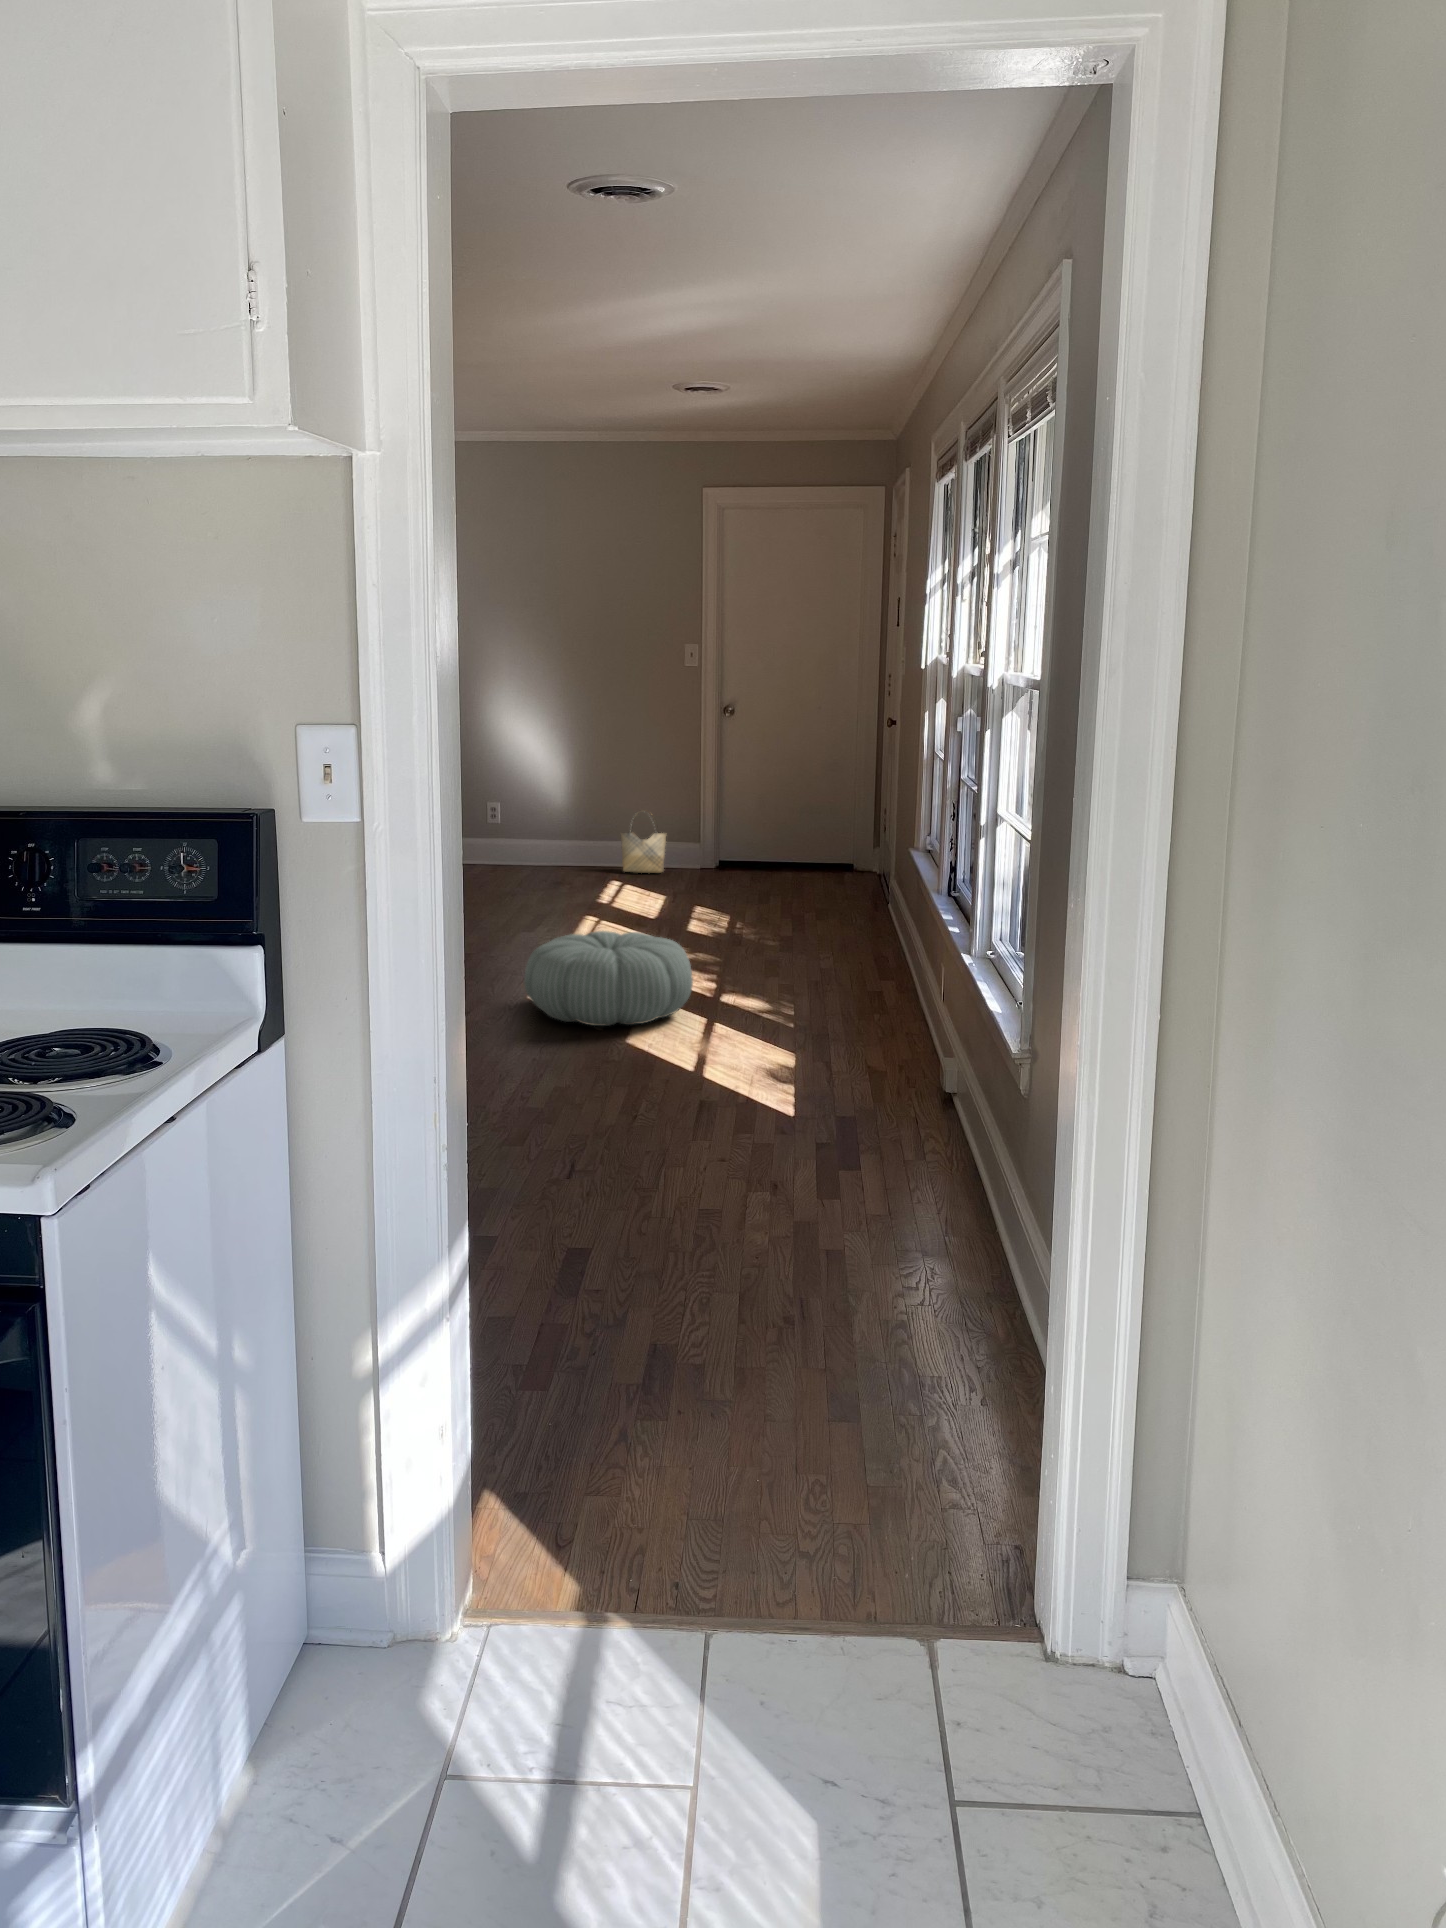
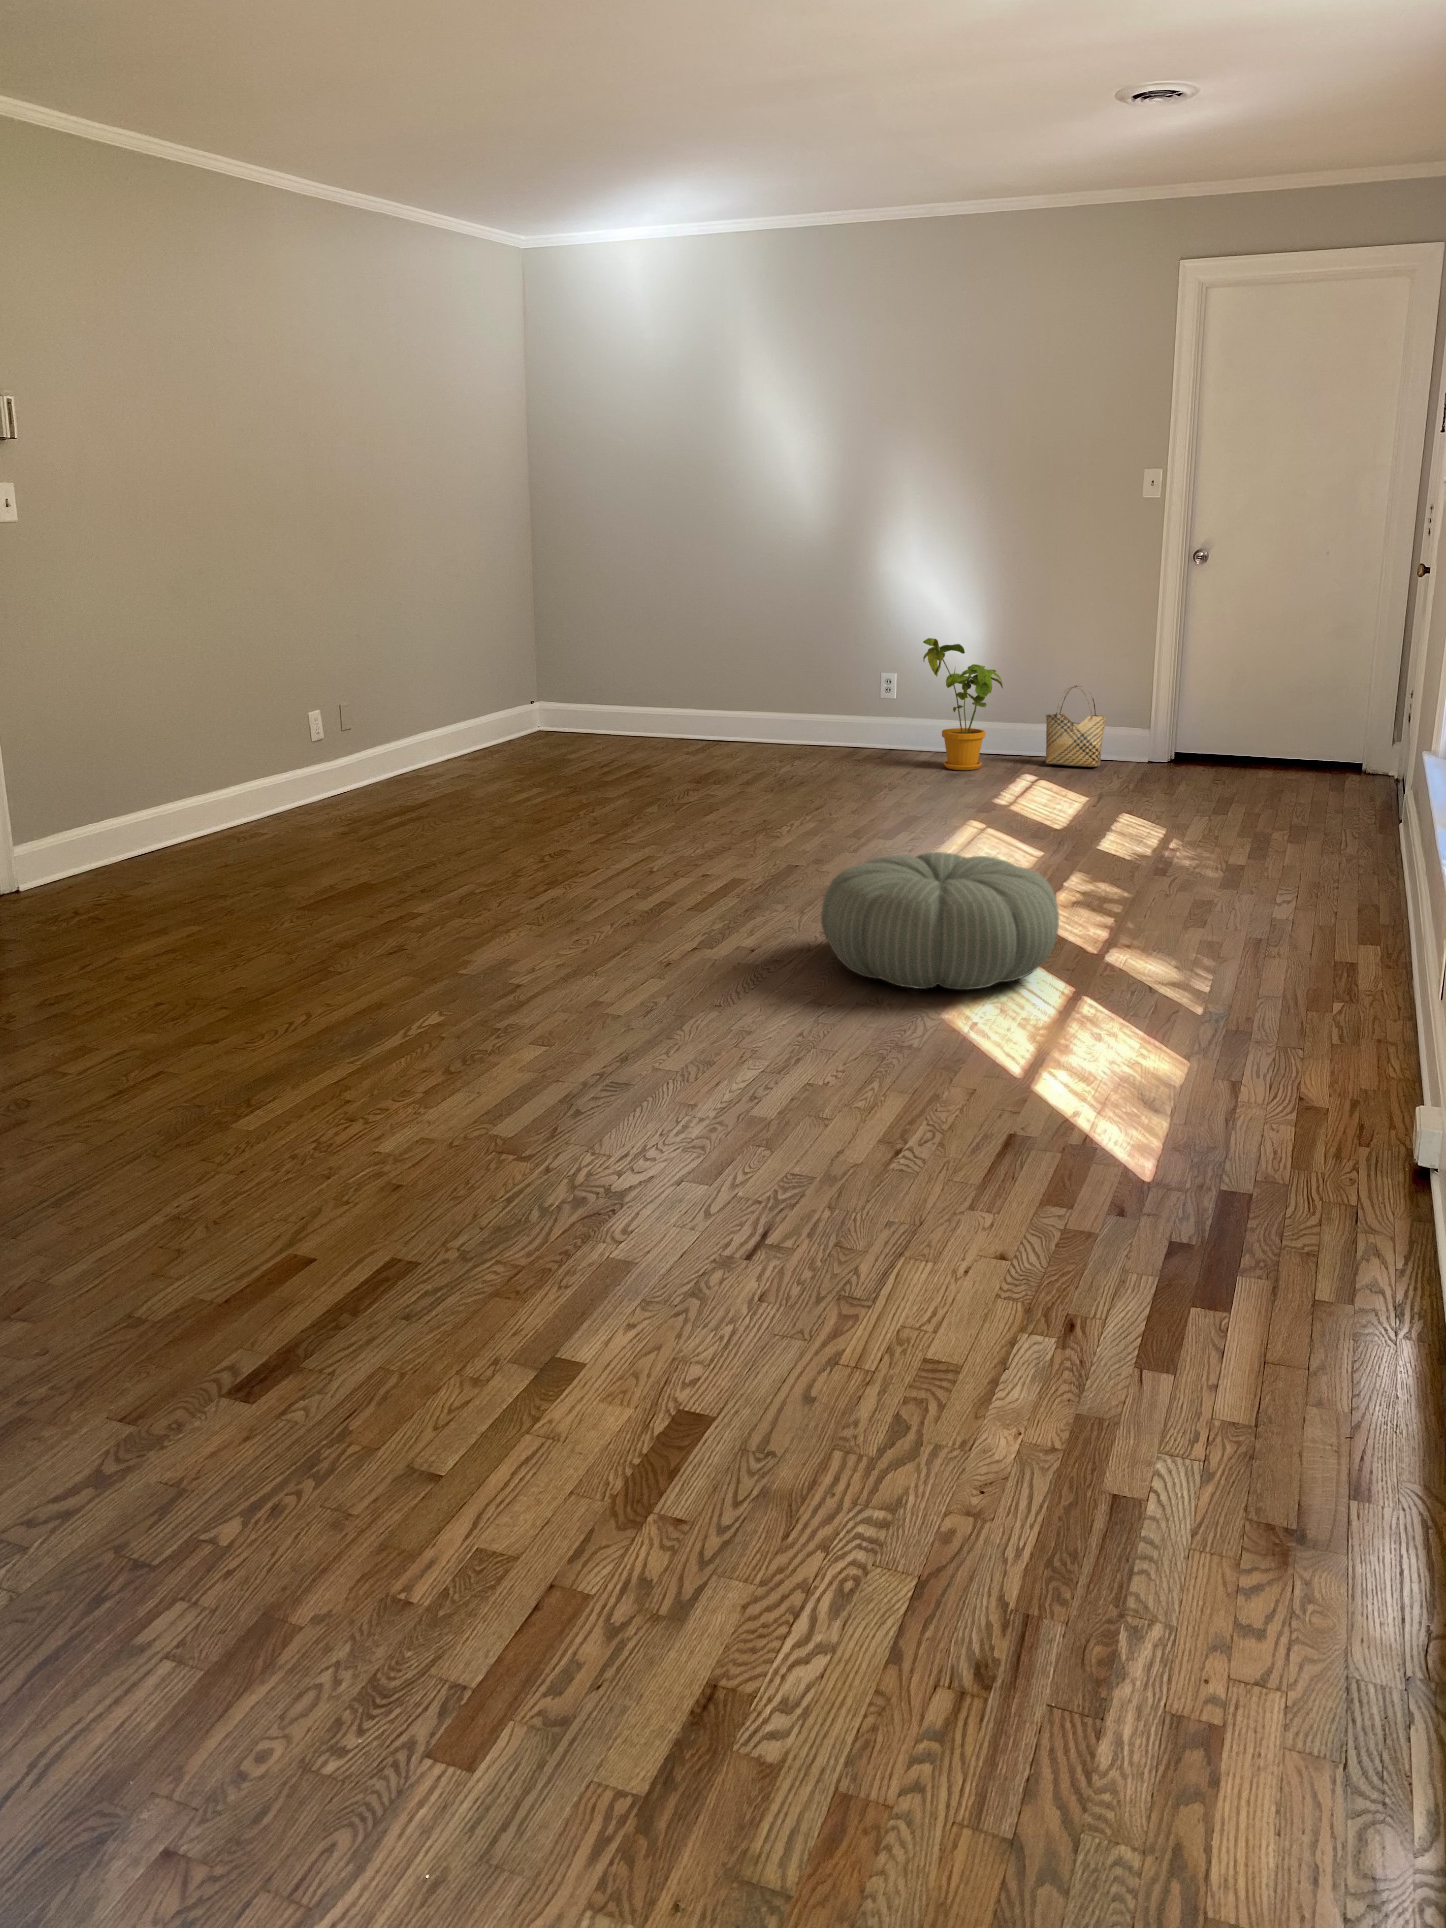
house plant: none [525,775,589,879] -> present [923,638,1003,770]

